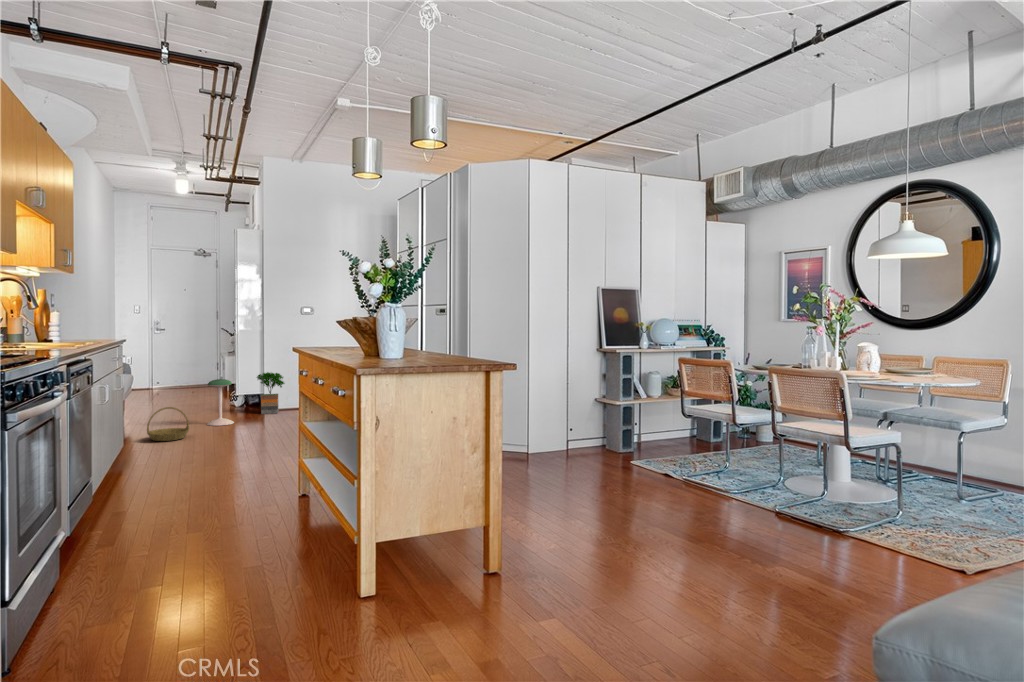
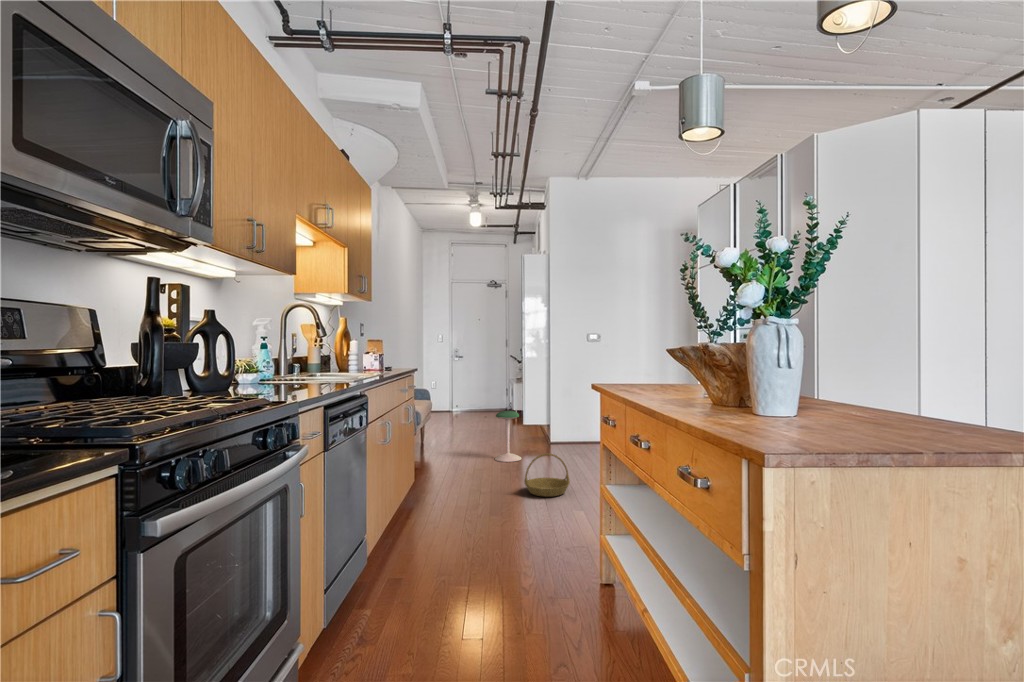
potted tree: present [257,372,285,414] -> none [542,402,573,448]
basket: present [147,407,189,441] -> present [524,453,570,497]

